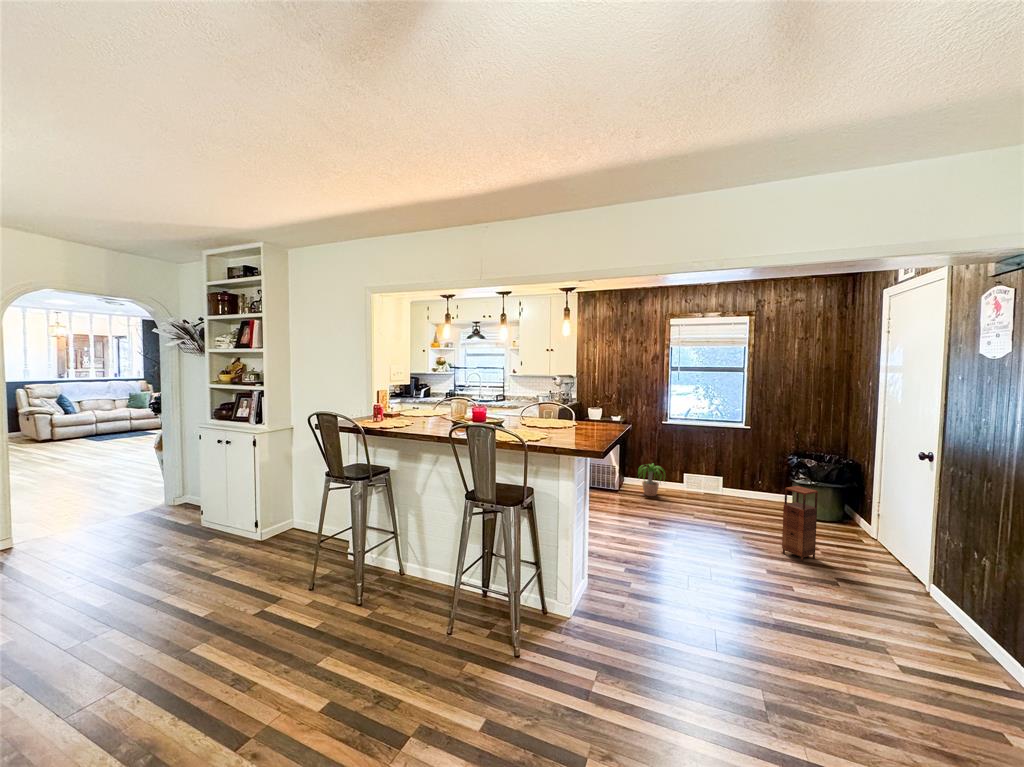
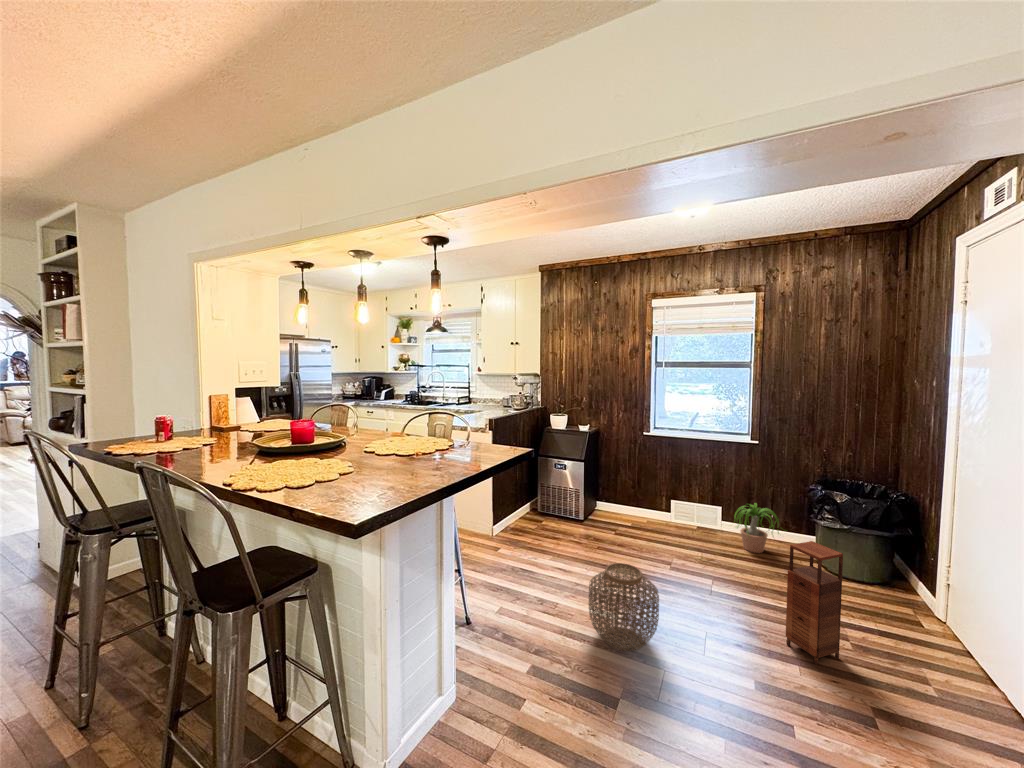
potted plant: present [638,464,665,496] -> present [734,503,779,553]
woven basket: none [656,505,705,560] -> present [589,563,659,651]

